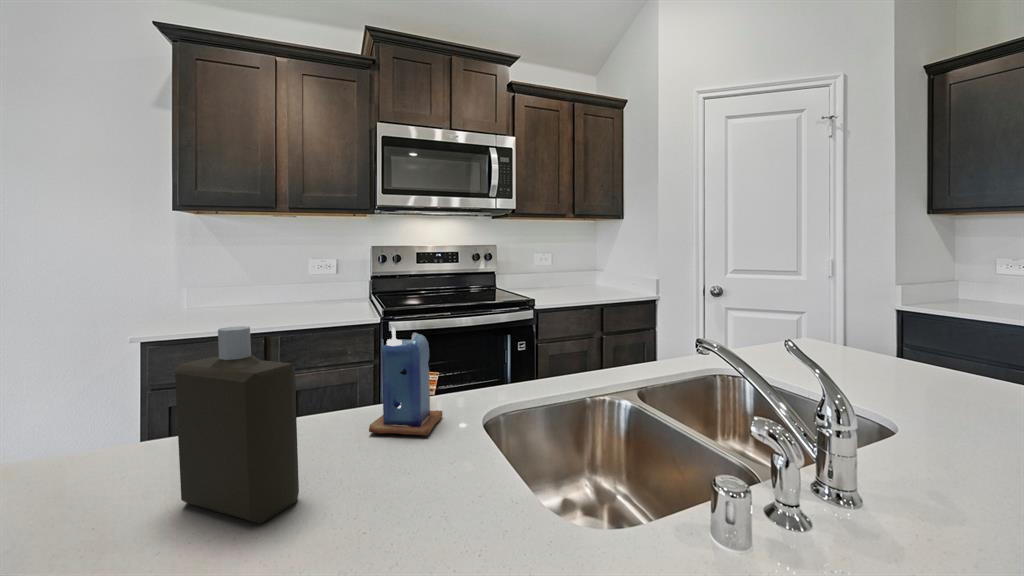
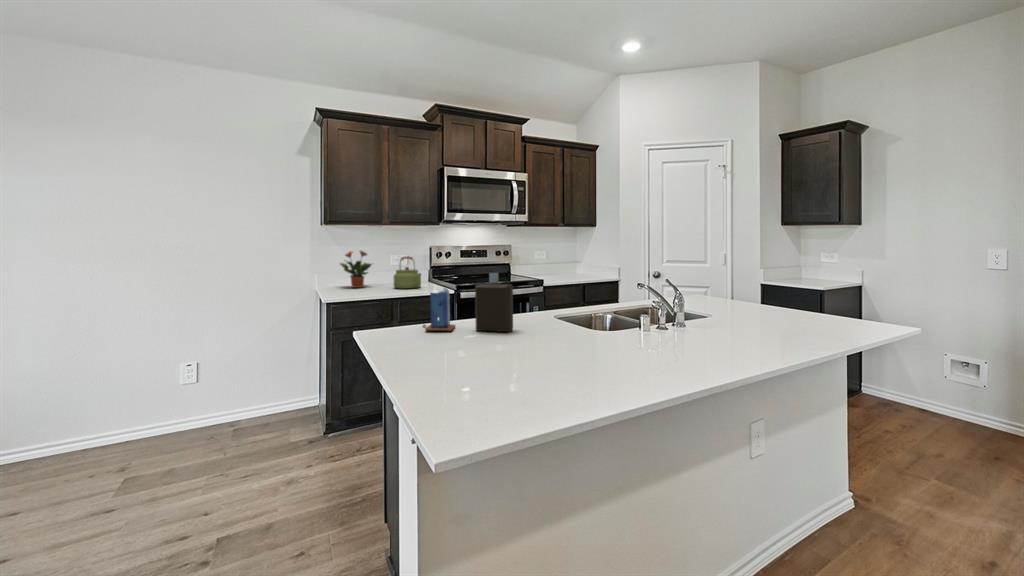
potted plant: none [215,253,269,311] -> present [340,251,371,288]
kettle: none [292,263,338,314] -> present [394,257,421,289]
candle: present [369,327,442,436] -> present [425,286,455,331]

